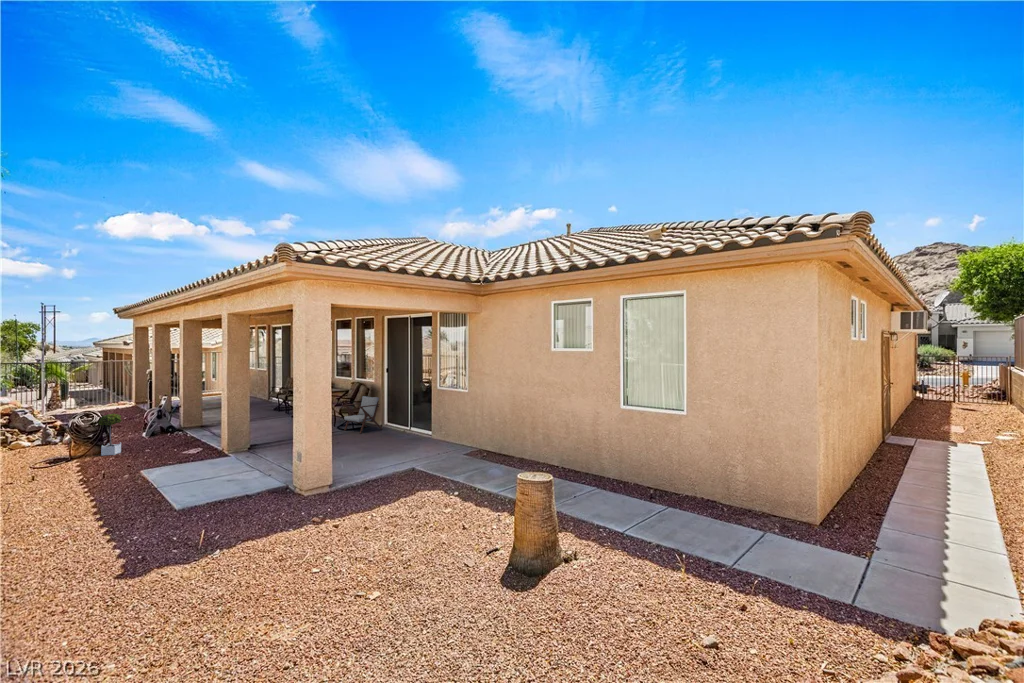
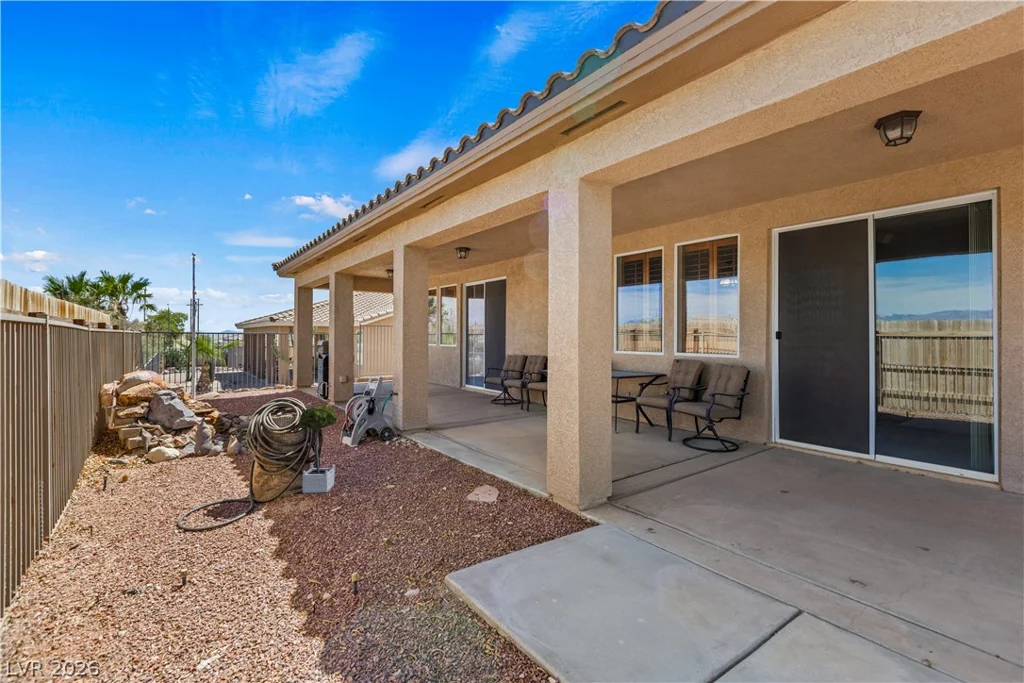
lounge chair: present [343,396,382,433] -> none [690,384,768,460]

